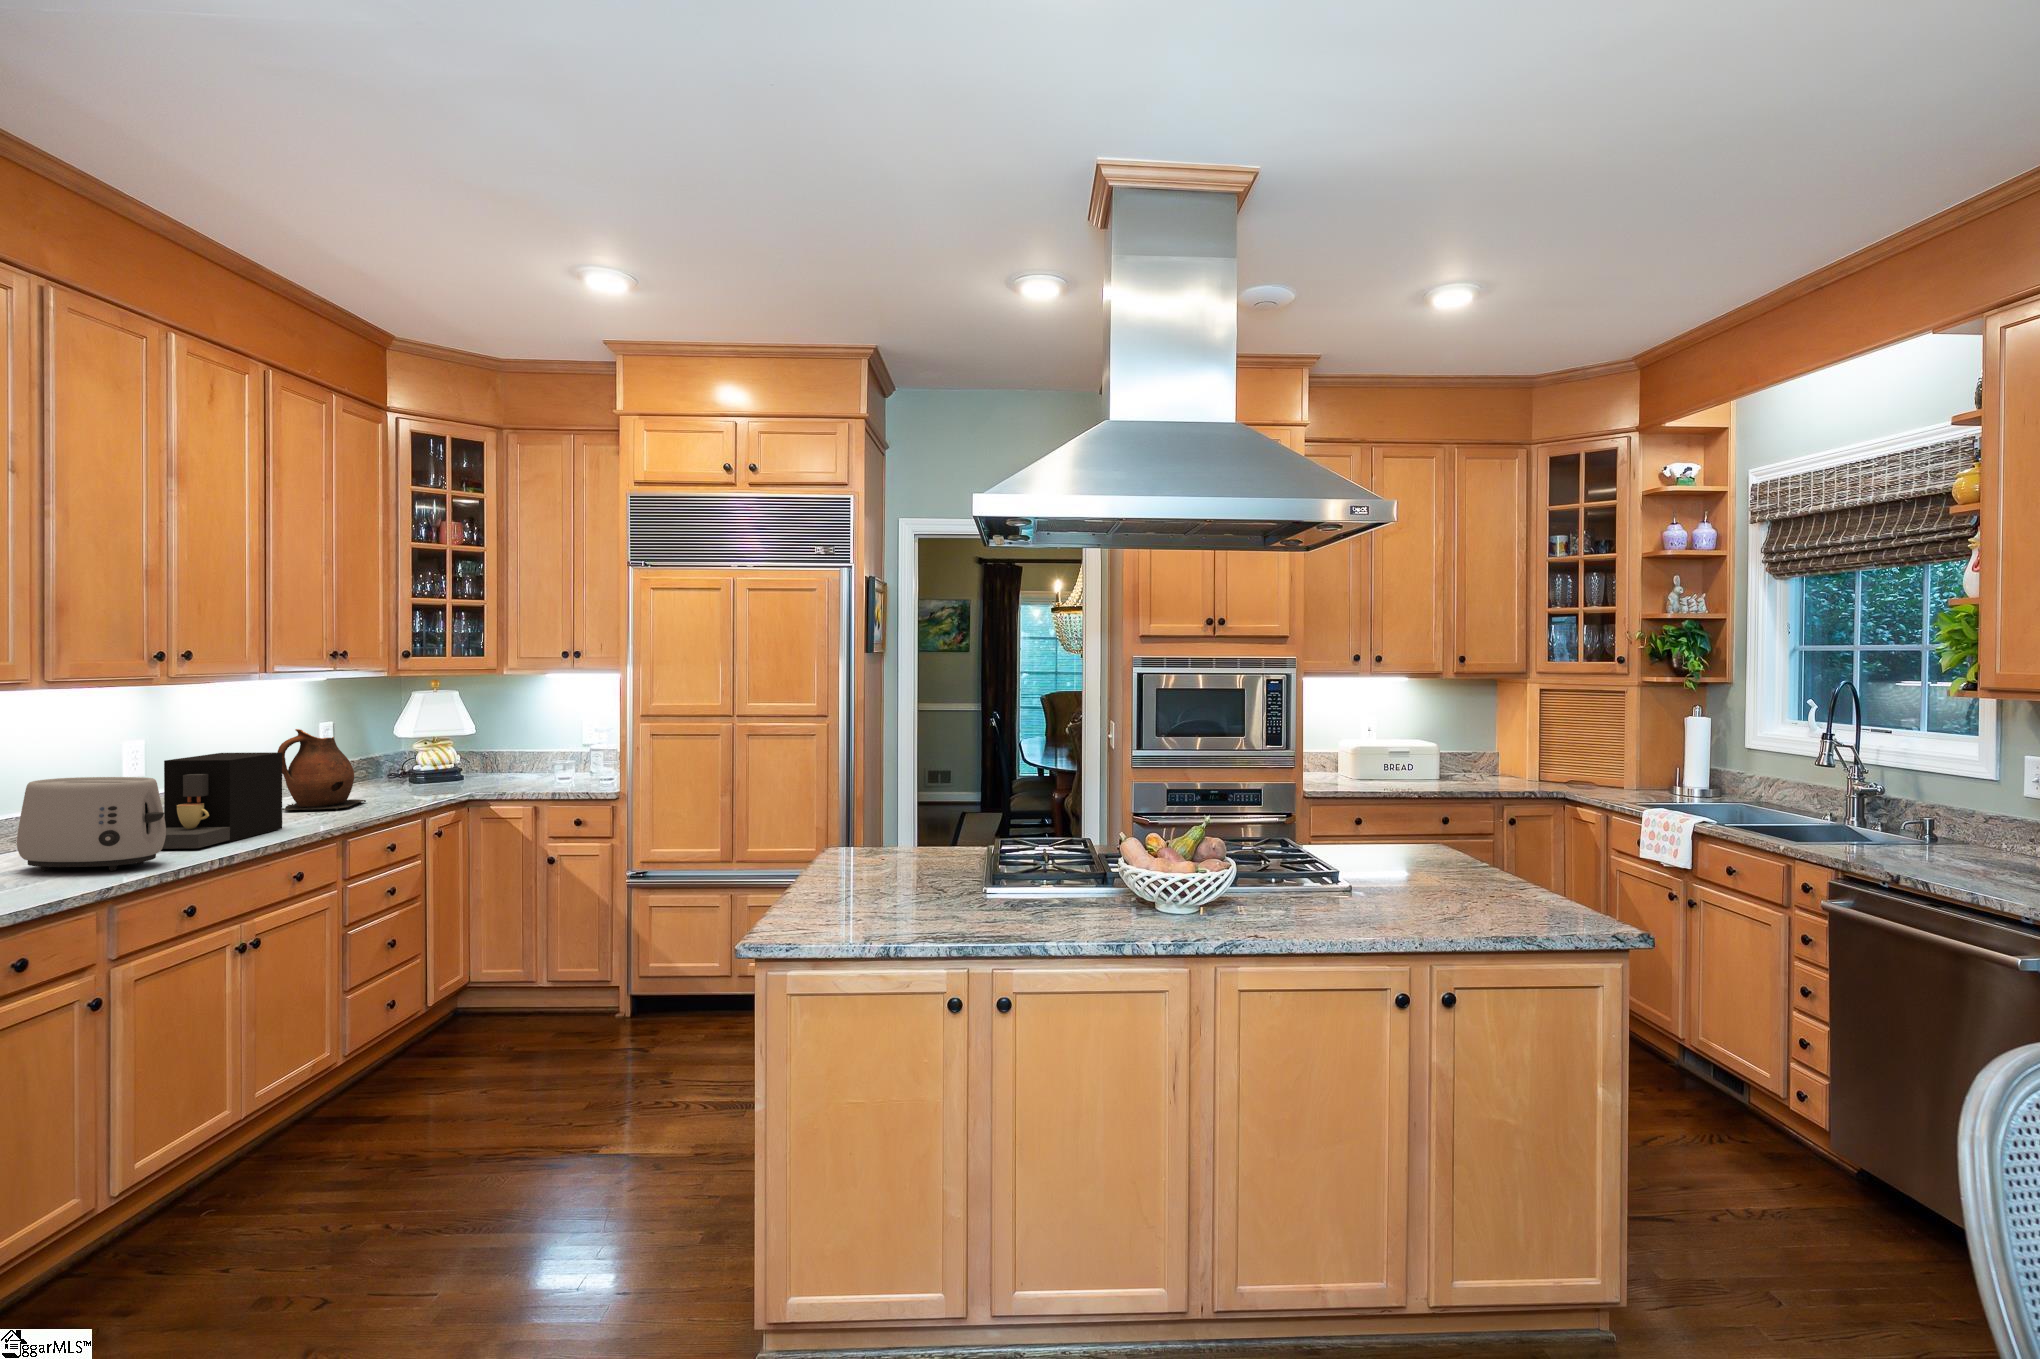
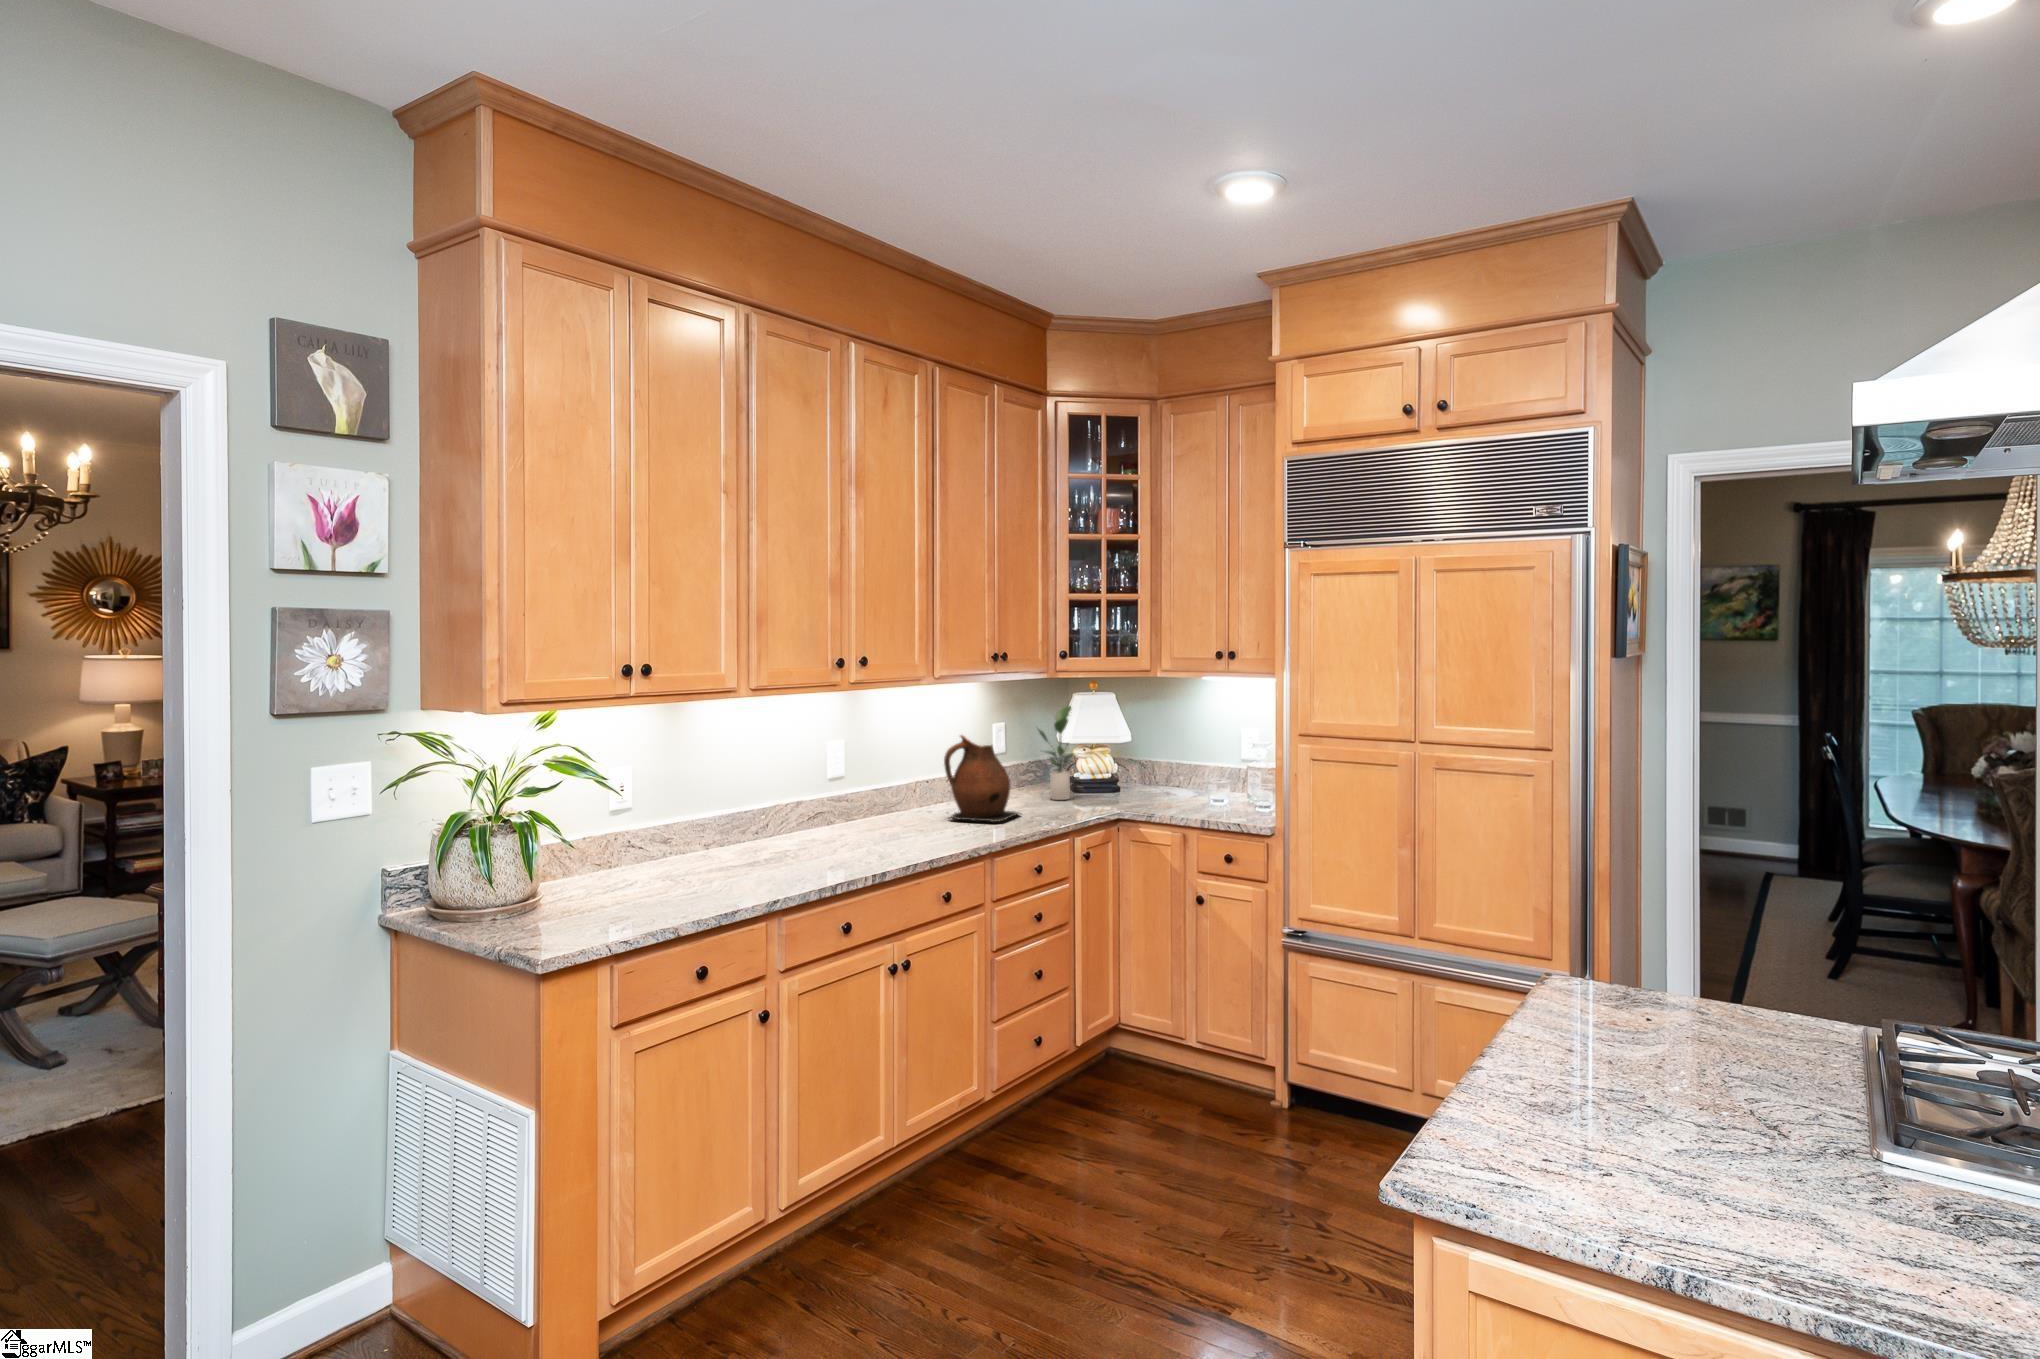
potted plant: none [374,701,426,789] -> present [1037,706,1074,800]
coffee maker: present [163,752,282,849] -> none [812,760,939,860]
toaster: present [17,777,166,871] -> none [726,782,831,879]

